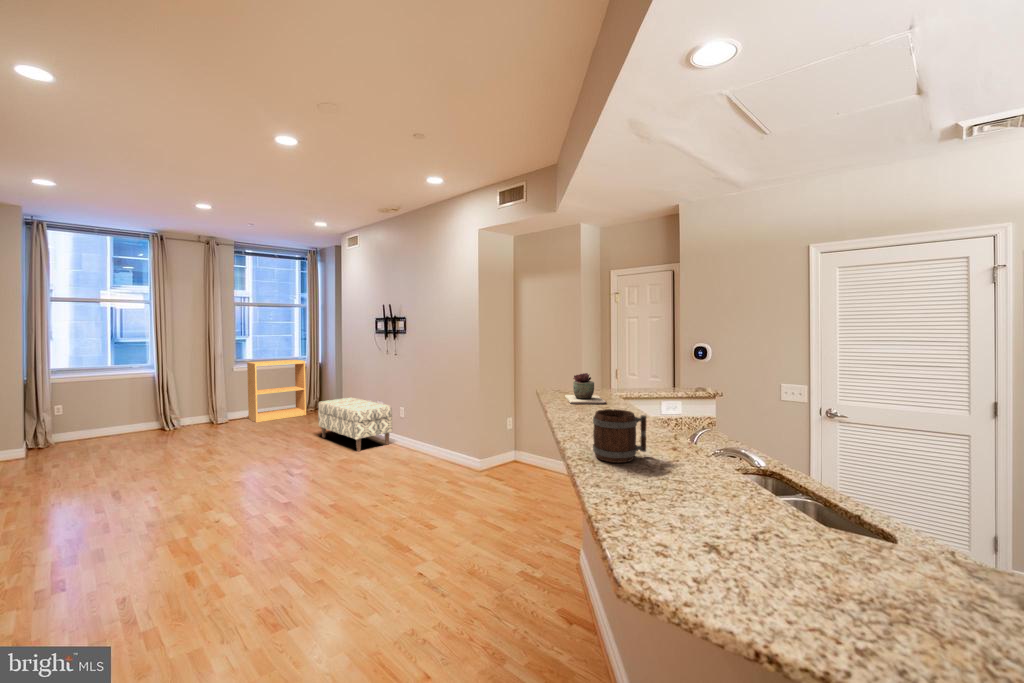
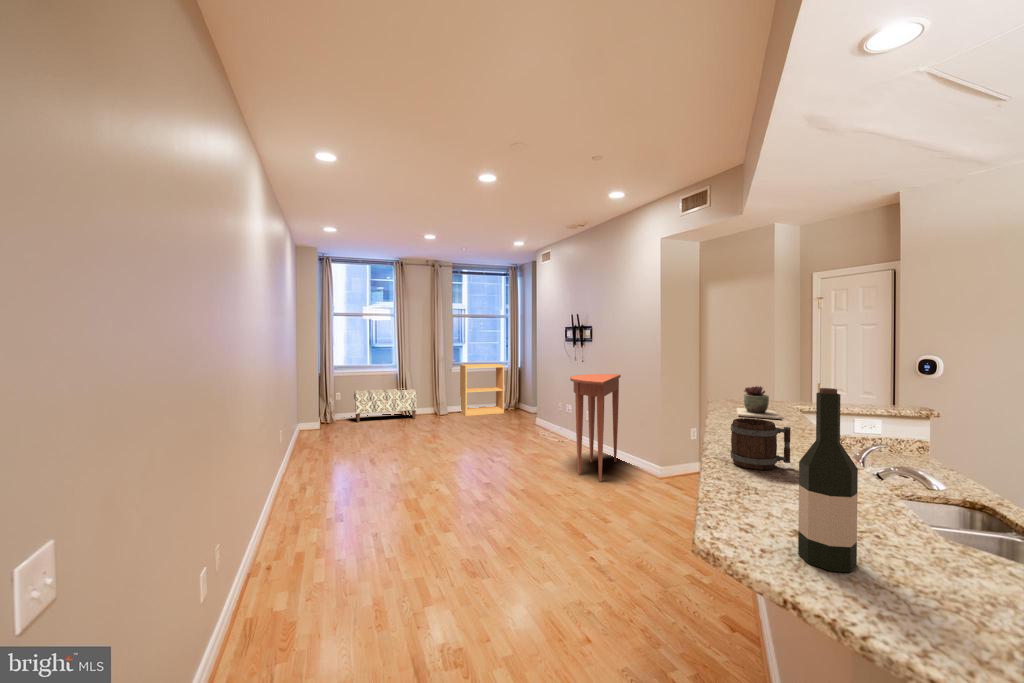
console table: none [387,366,439,479] -> present [570,374,621,482]
wine bottle: none [728,379,788,590] -> present [798,388,858,572]
bench: present [318,398,392,451] -> present [354,389,417,423]

